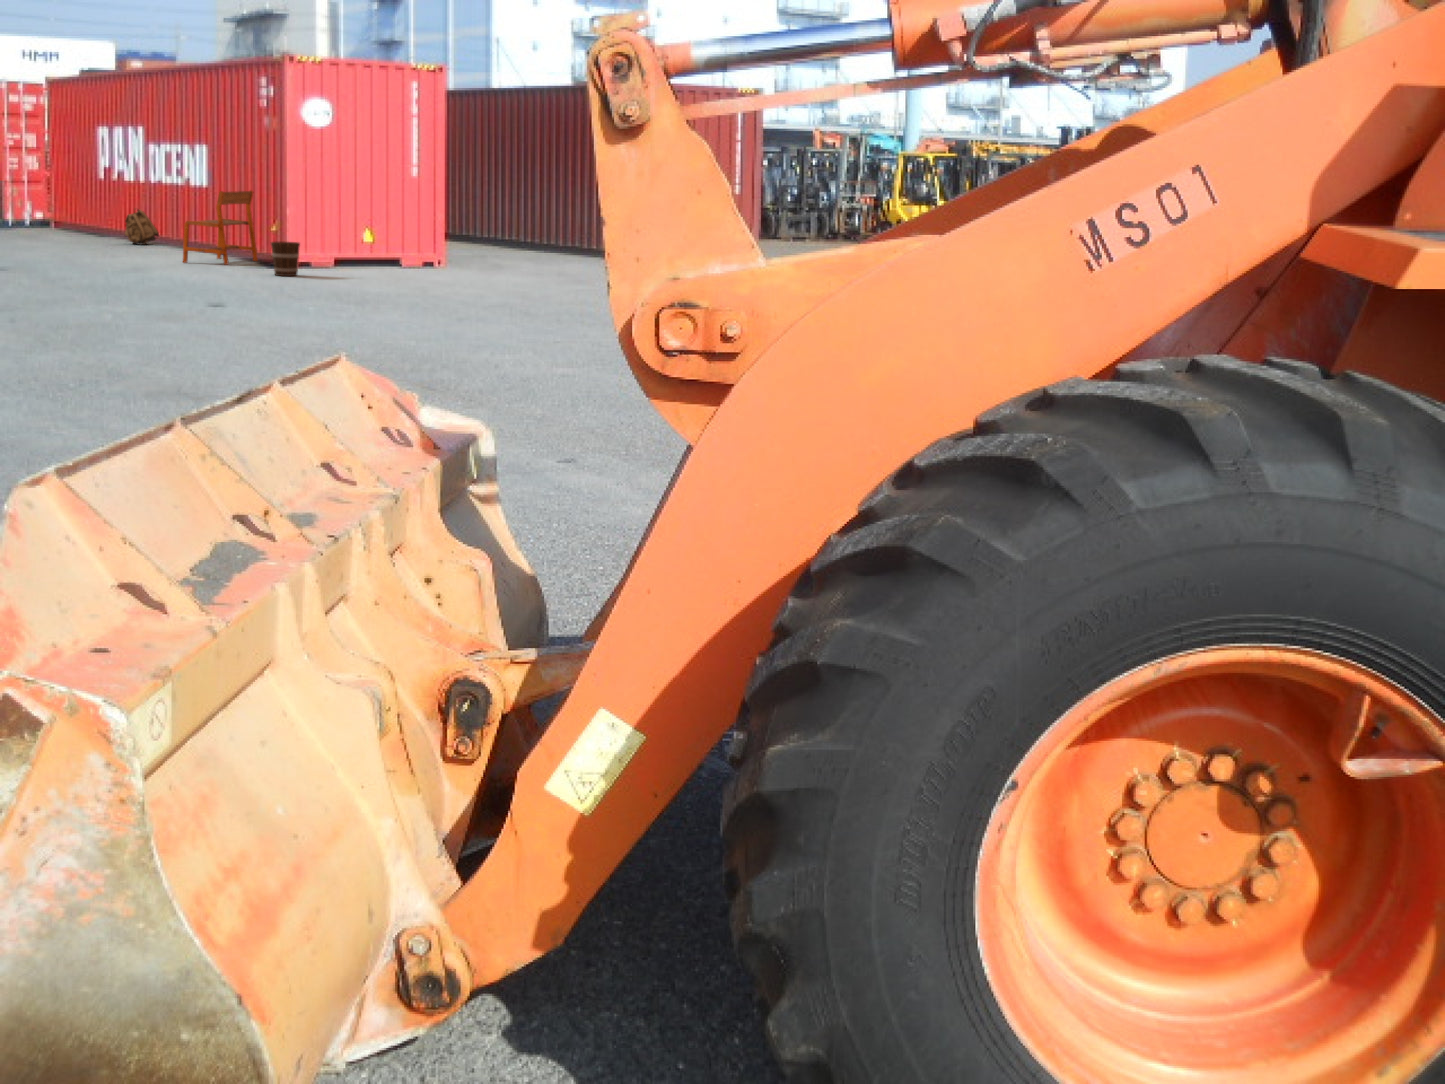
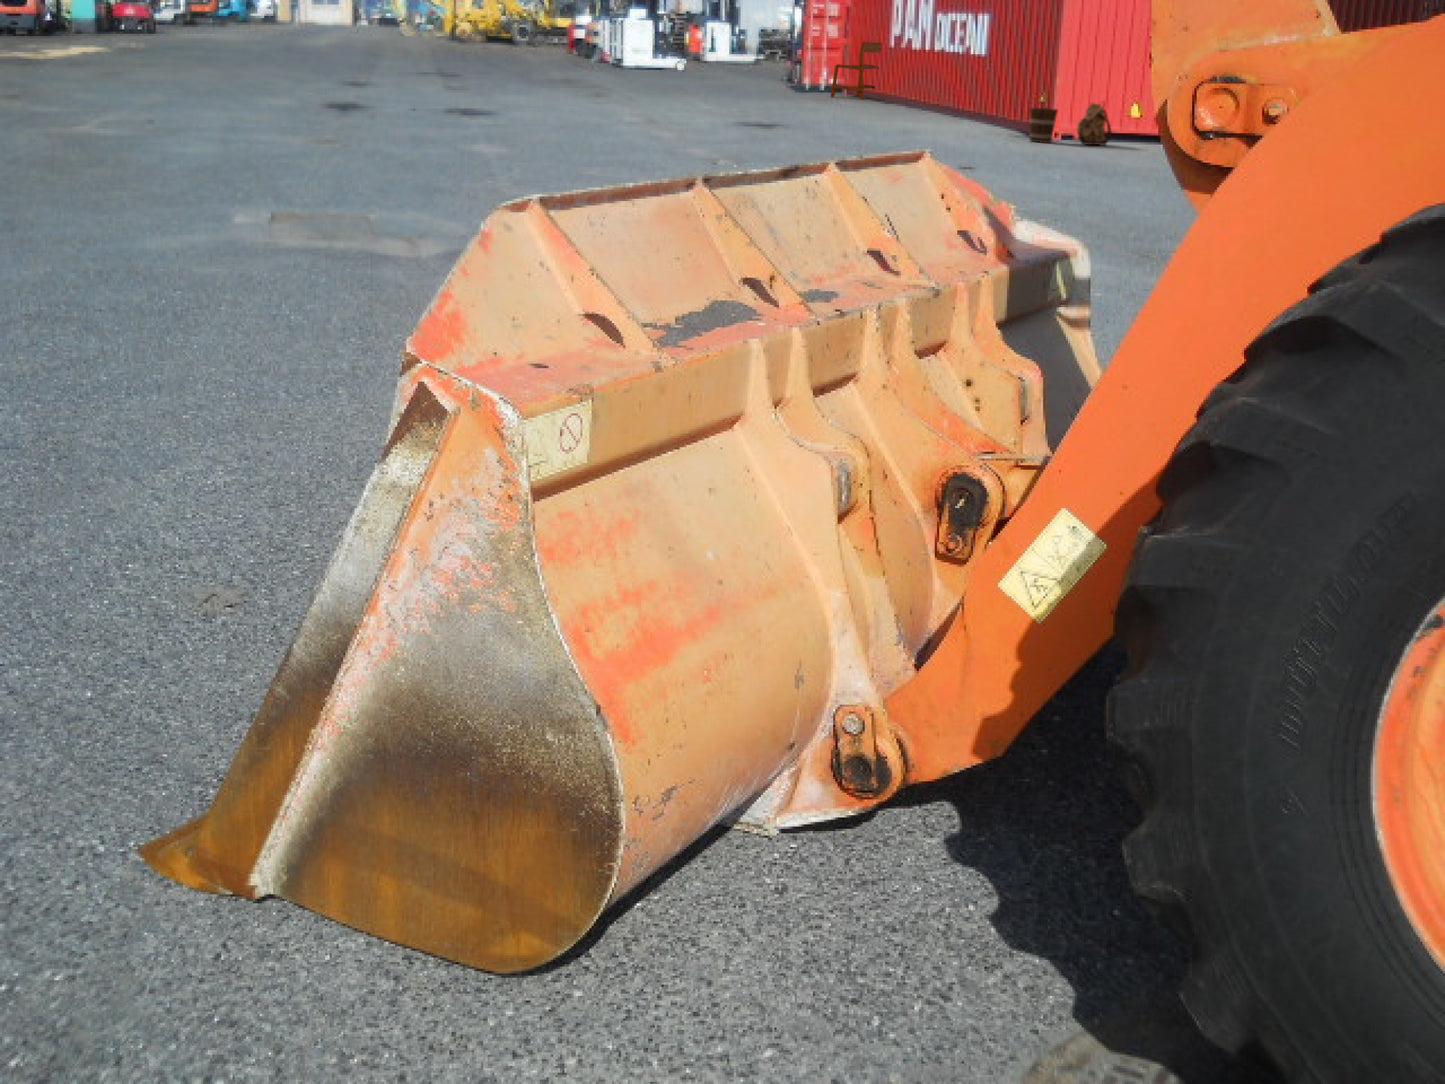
bench: present [183,191,258,265] -> present [831,42,887,99]
backpack: present [125,210,159,245] -> present [1077,102,1111,145]

